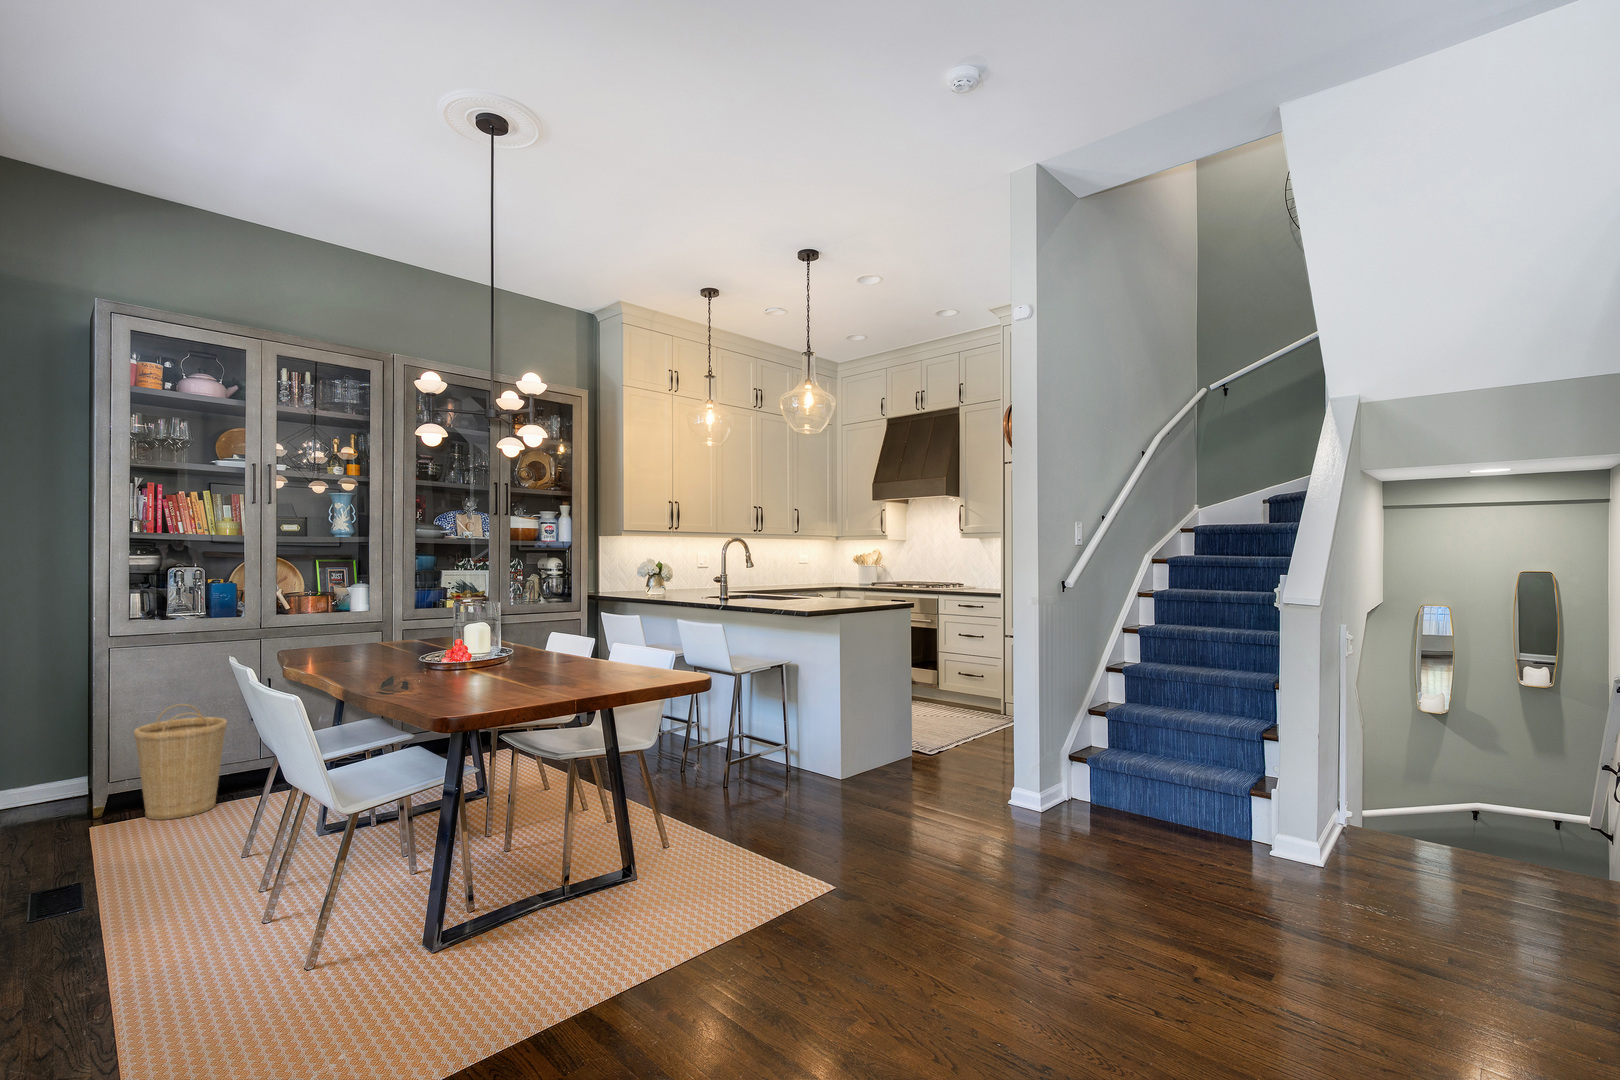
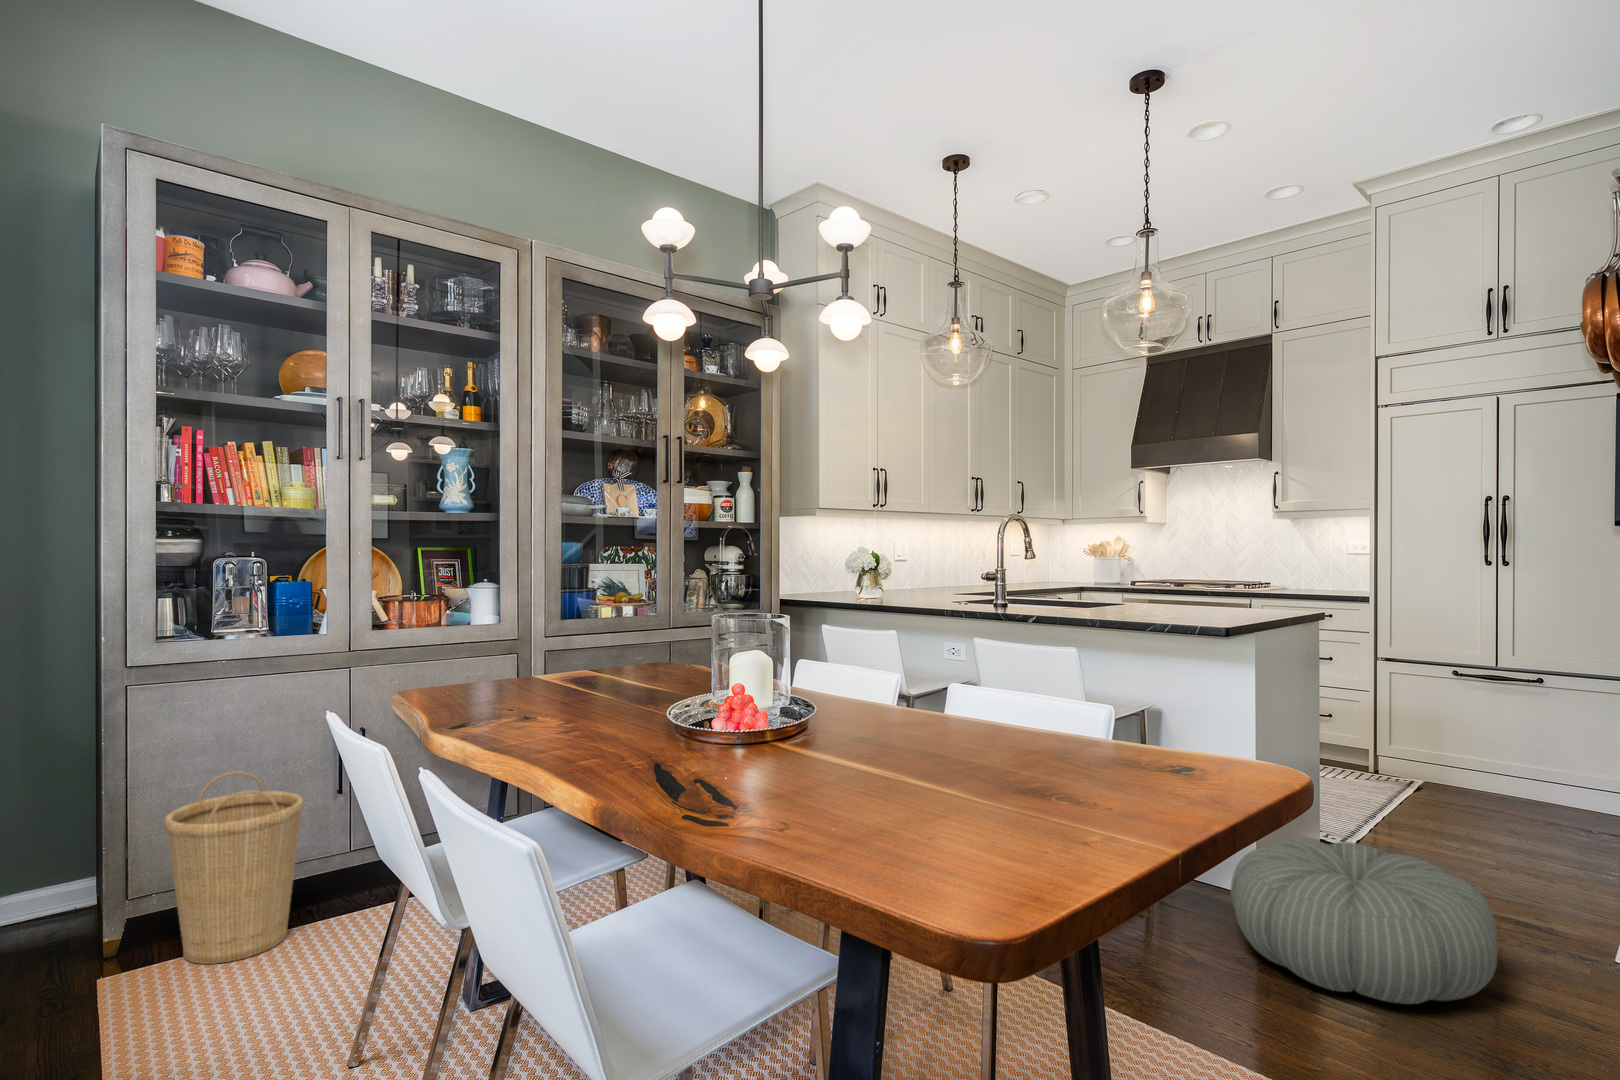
pouf: none [801,737,934,819] -> present [1231,840,1498,1004]

